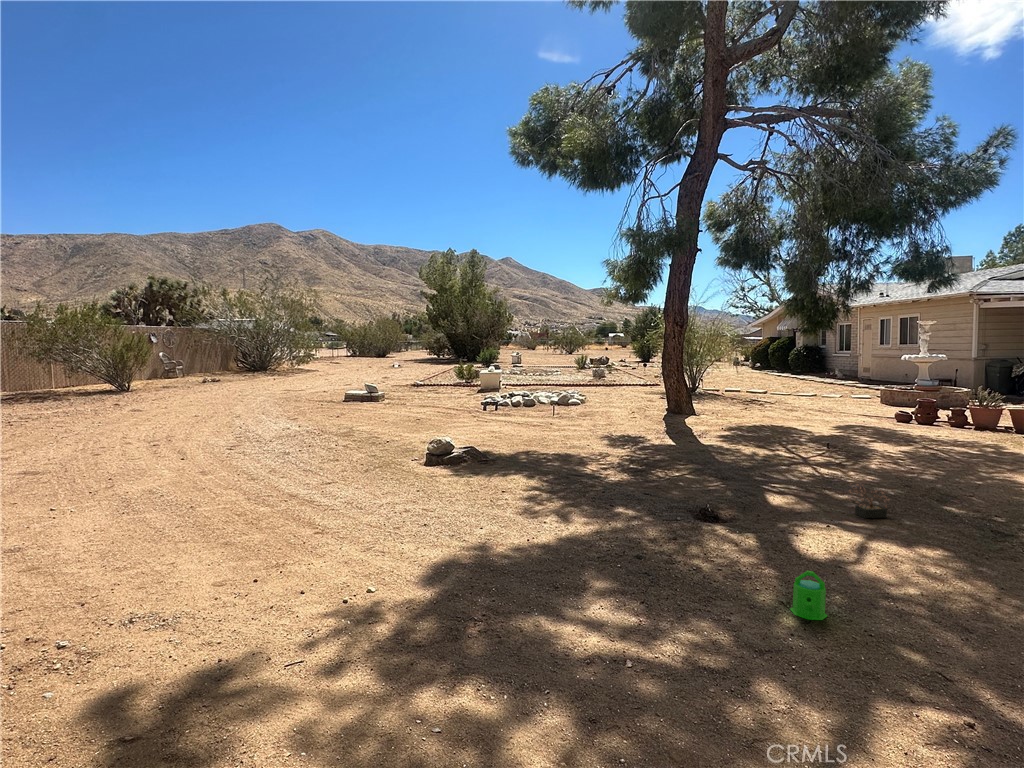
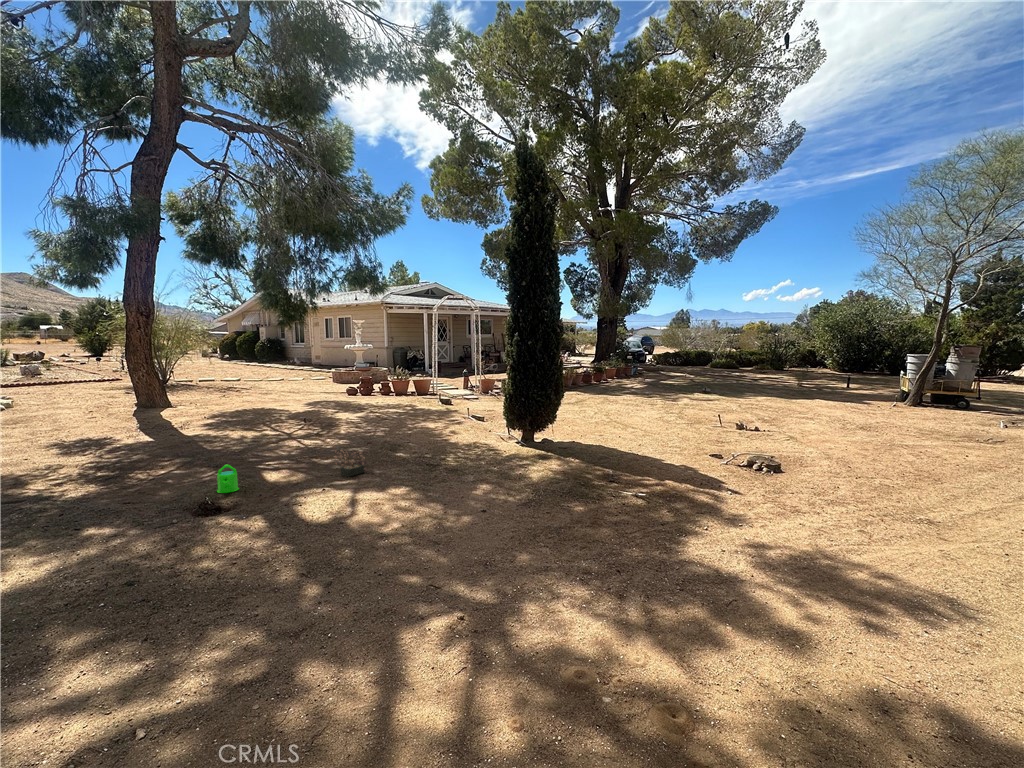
watering can: present [790,571,827,620] -> present [217,465,239,493]

